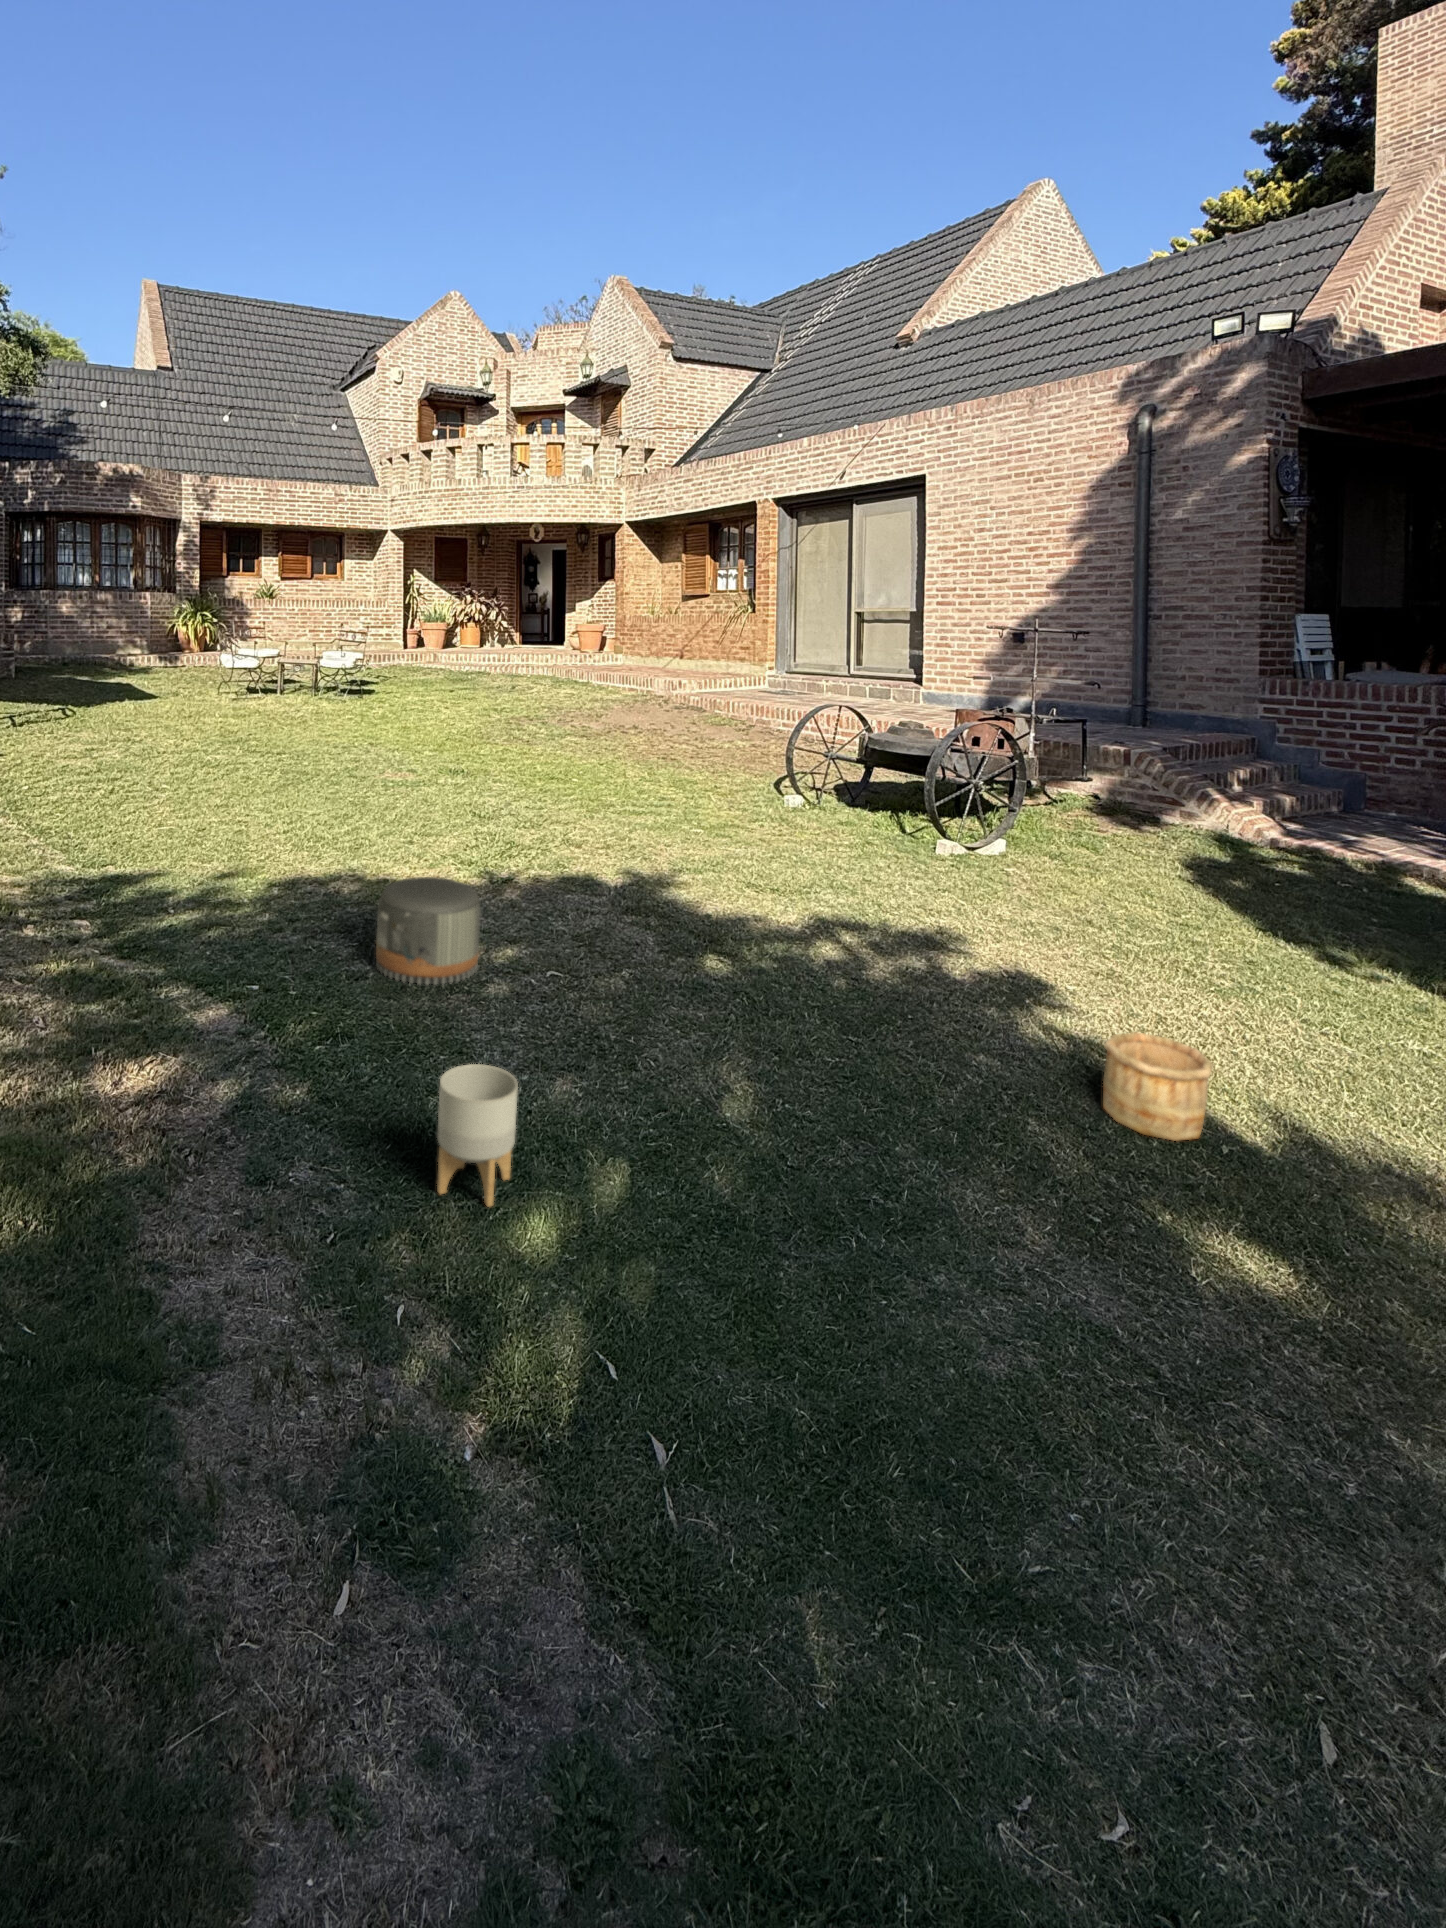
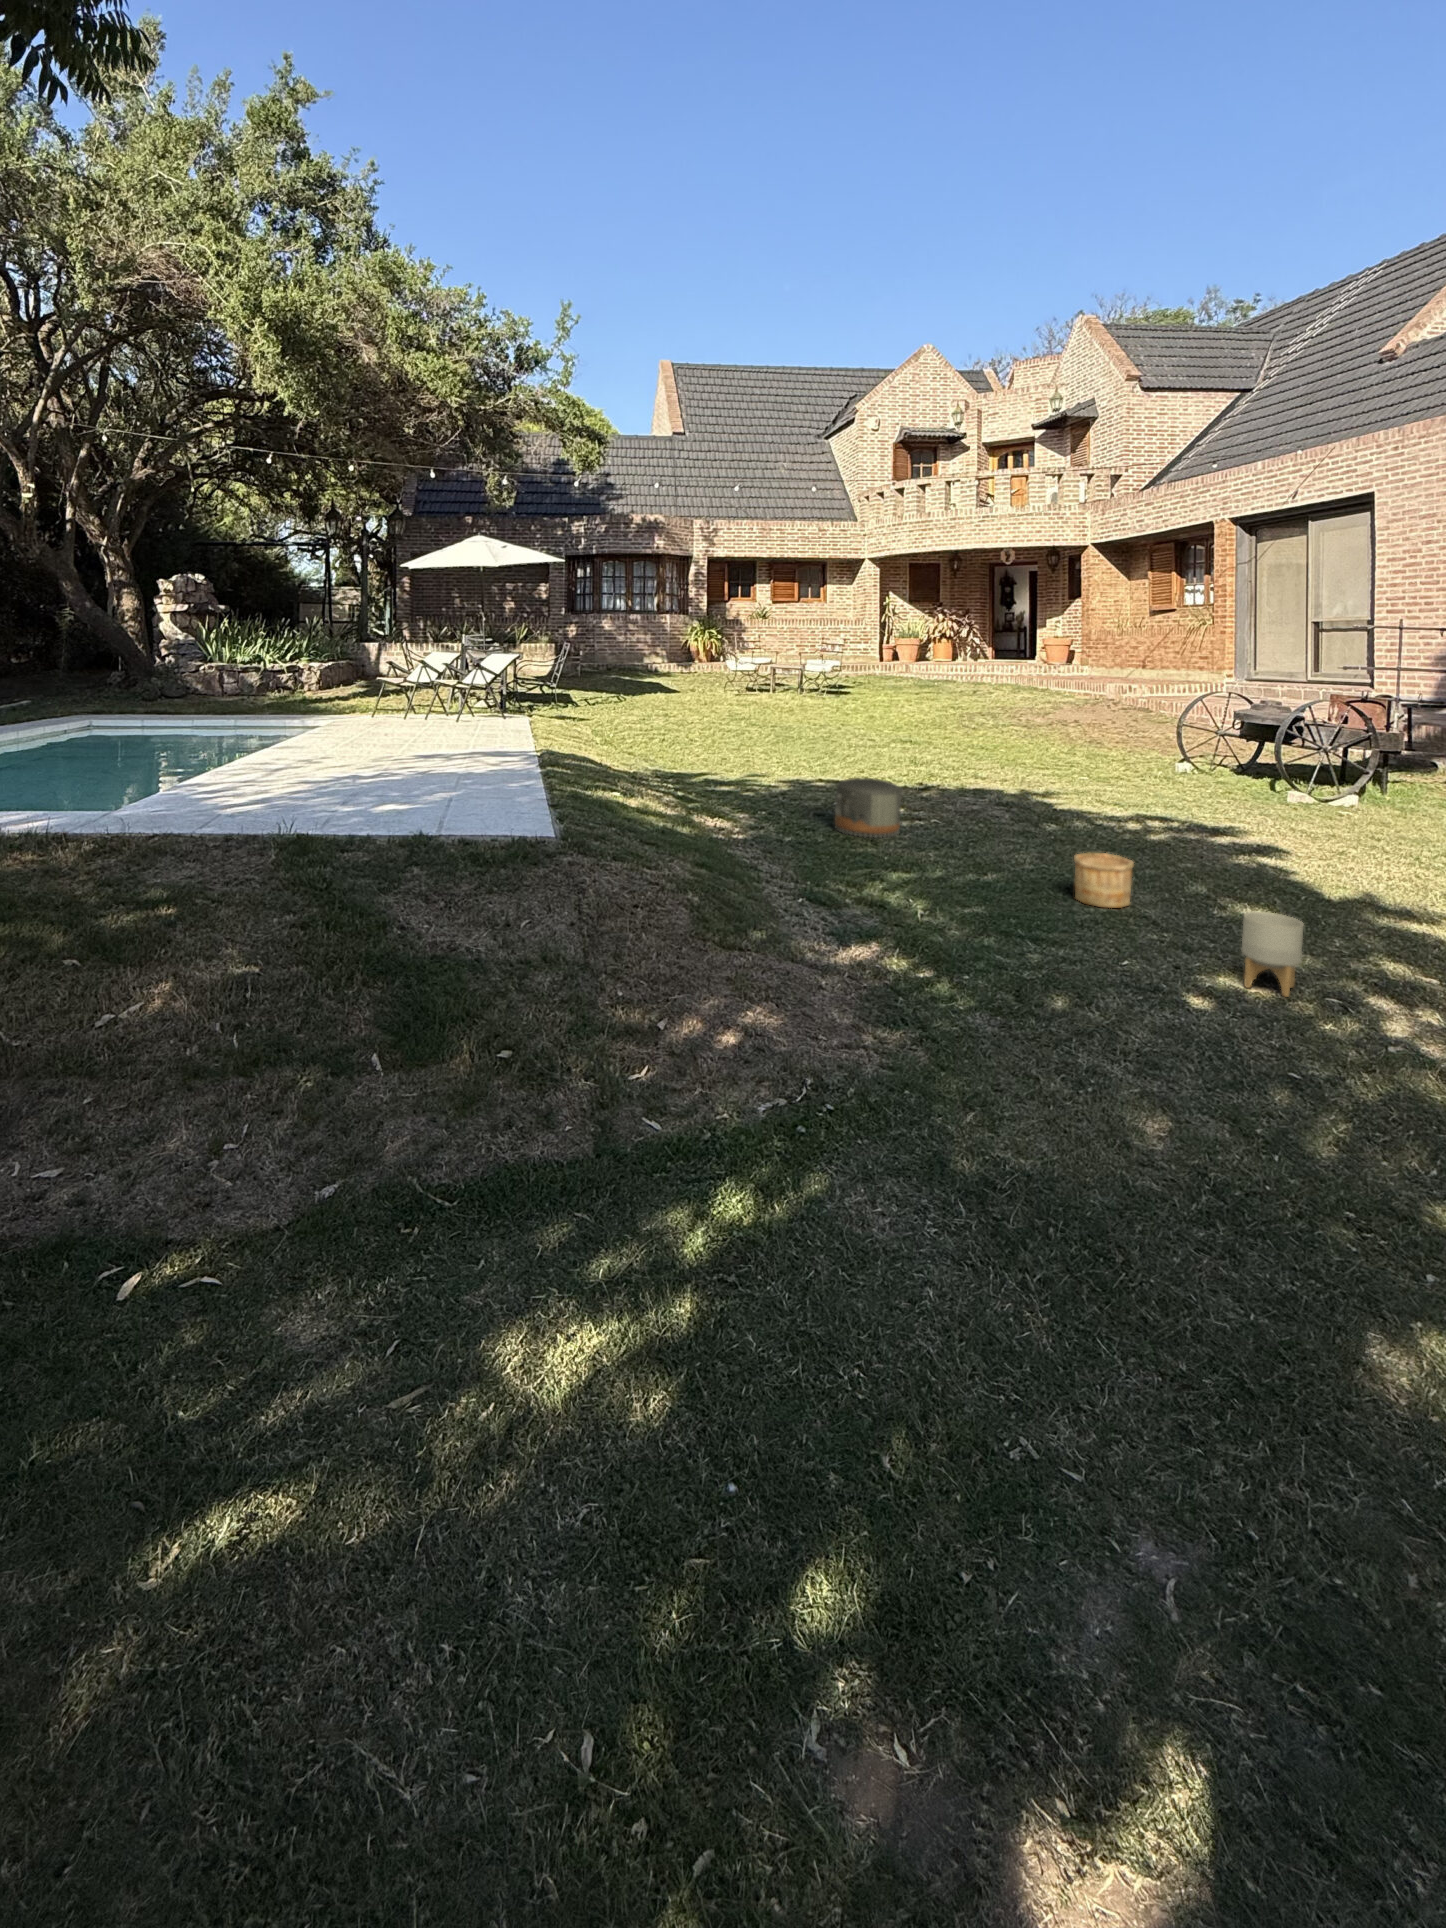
wooden bucket: present [1103,1032,1213,1141] -> present [1074,853,1133,908]
planter: present [437,1064,518,1207] -> present [1242,912,1303,997]

